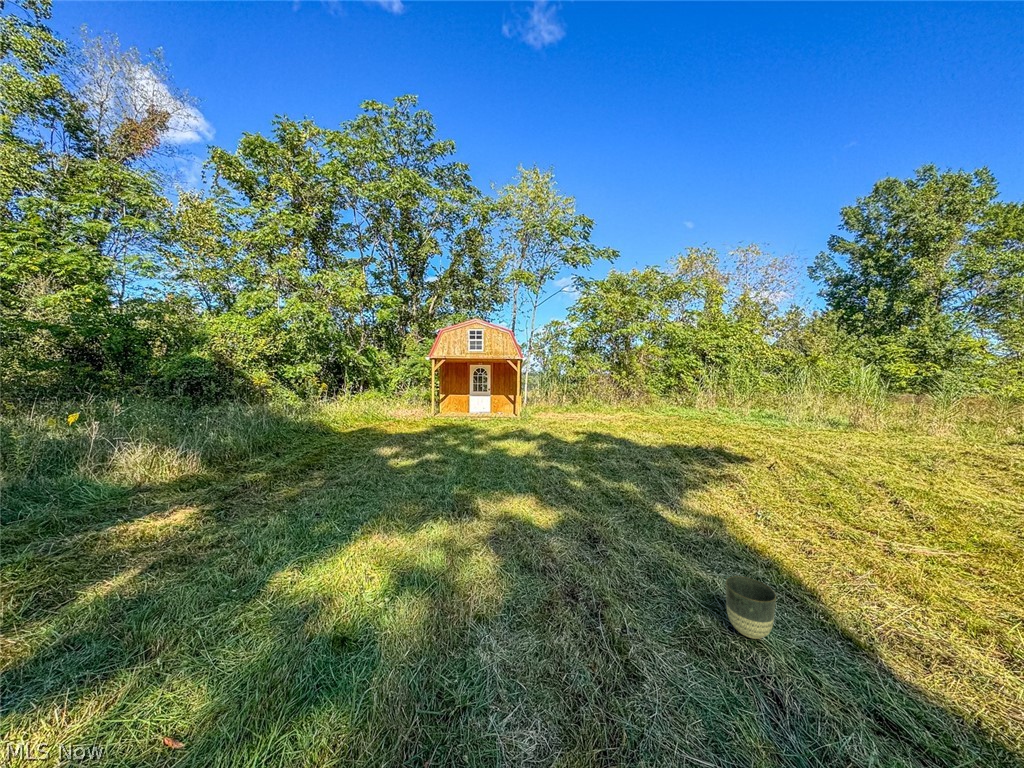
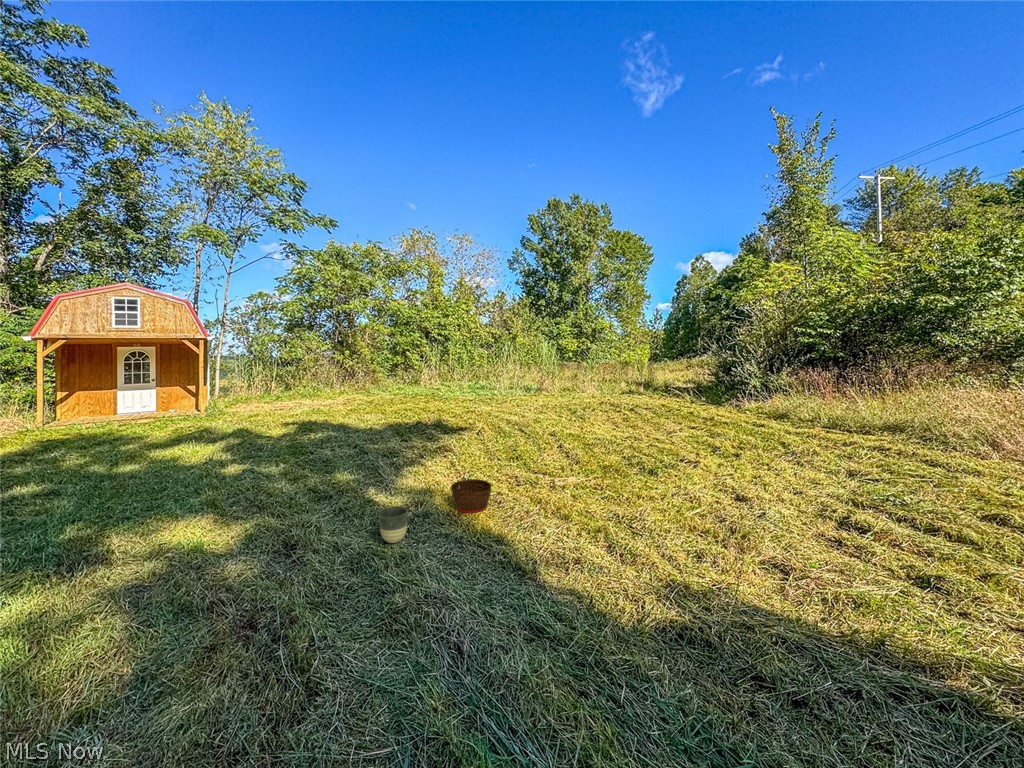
basket: none [828,556,925,627] -> present [451,479,491,513]

